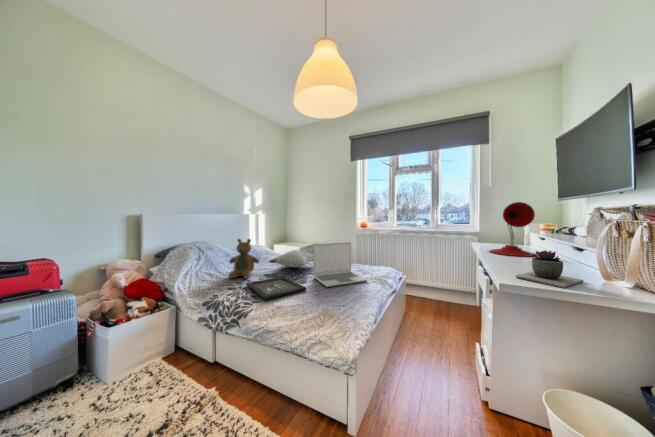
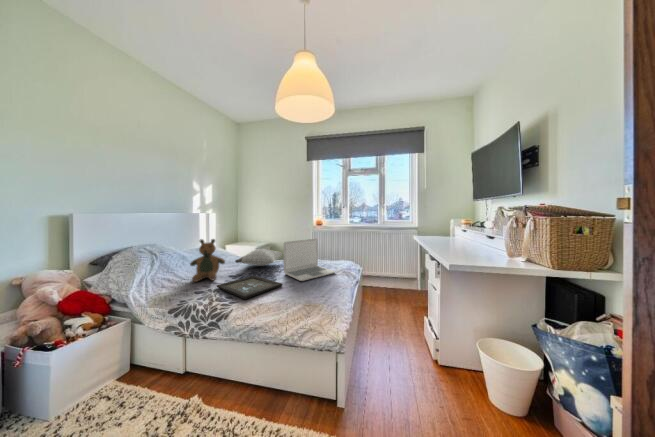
desk lamp: present [489,202,535,257] -> none [429,203,461,244]
succulent plant: present [516,250,583,288] -> none [457,239,497,264]

